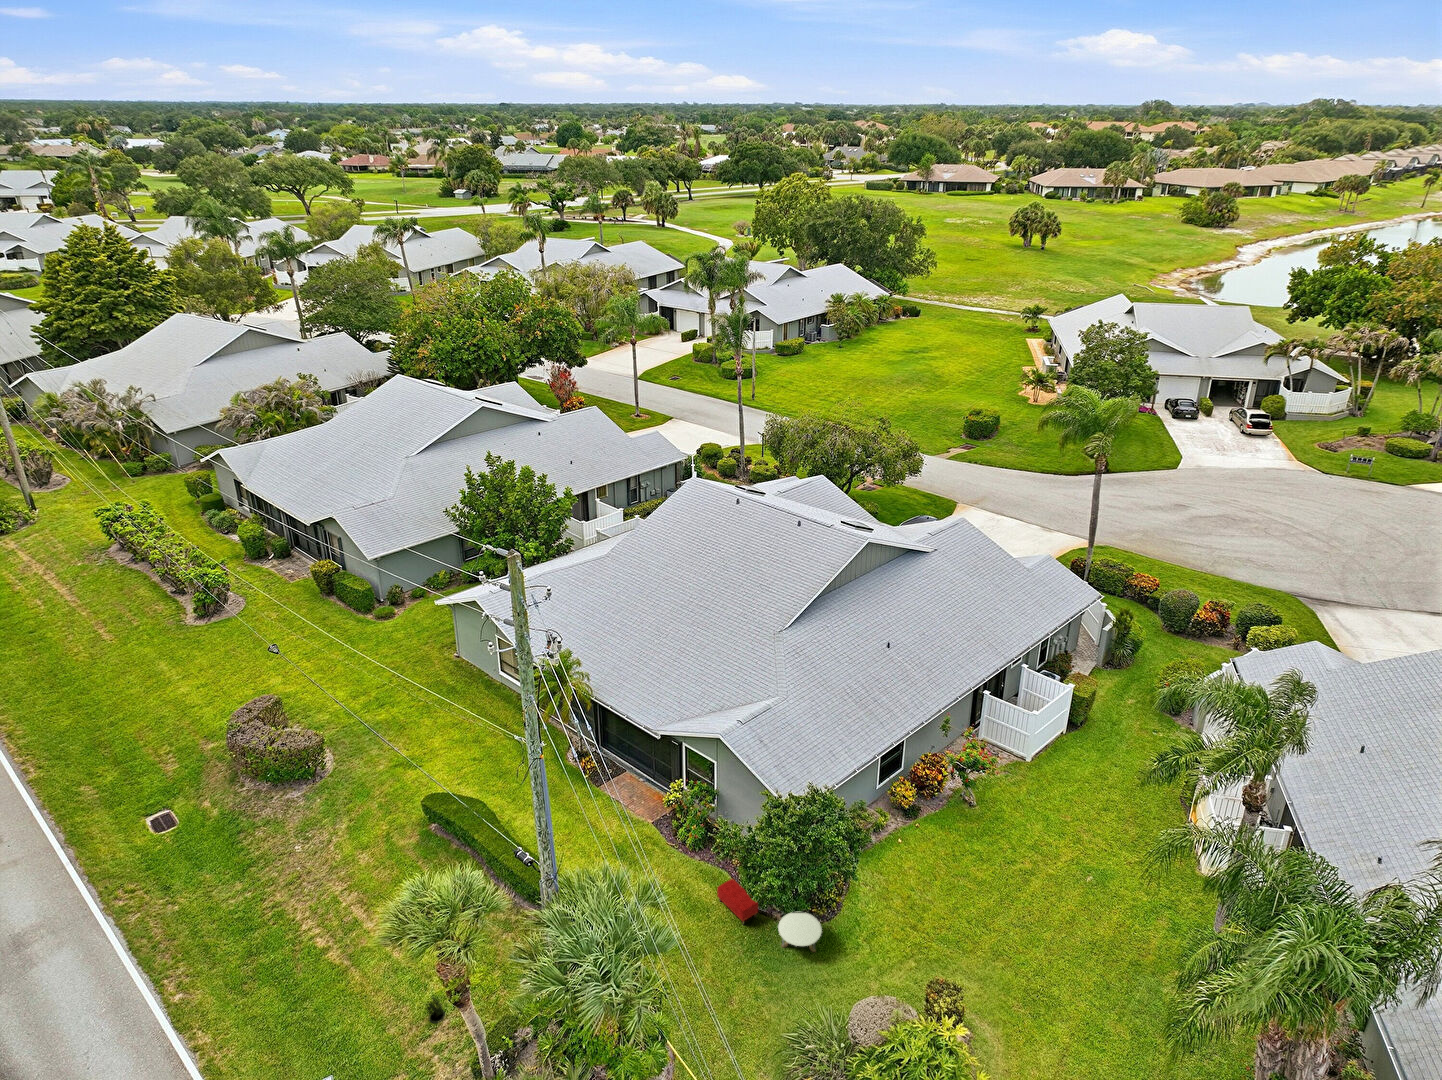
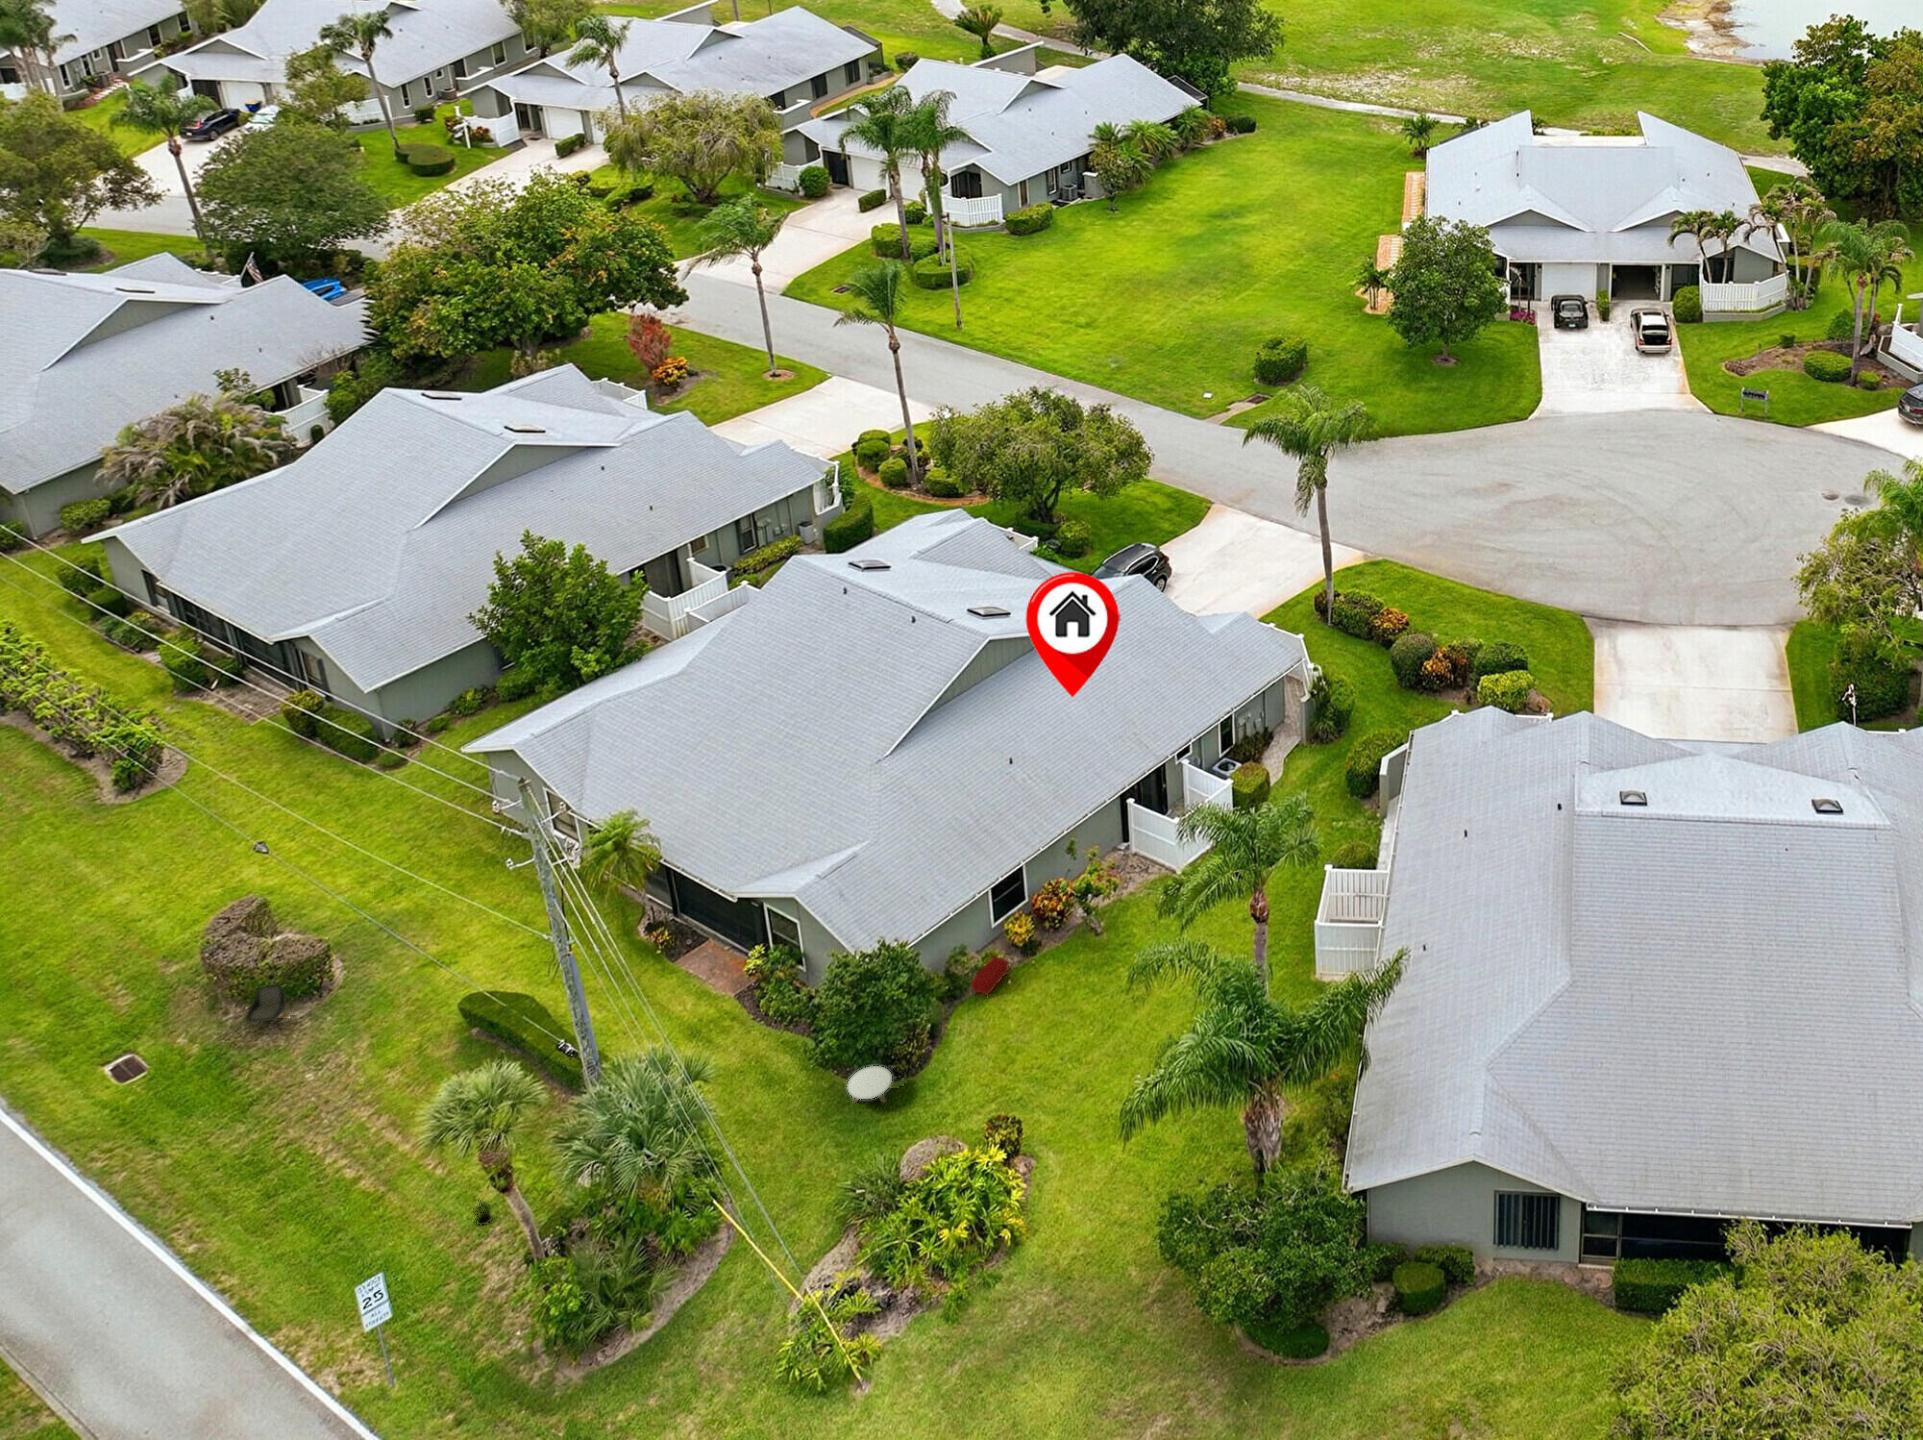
lounge chair: none [254,764,292,803] -> present [246,985,292,1023]
bench: present [717,879,758,924] -> present [971,956,1009,996]

